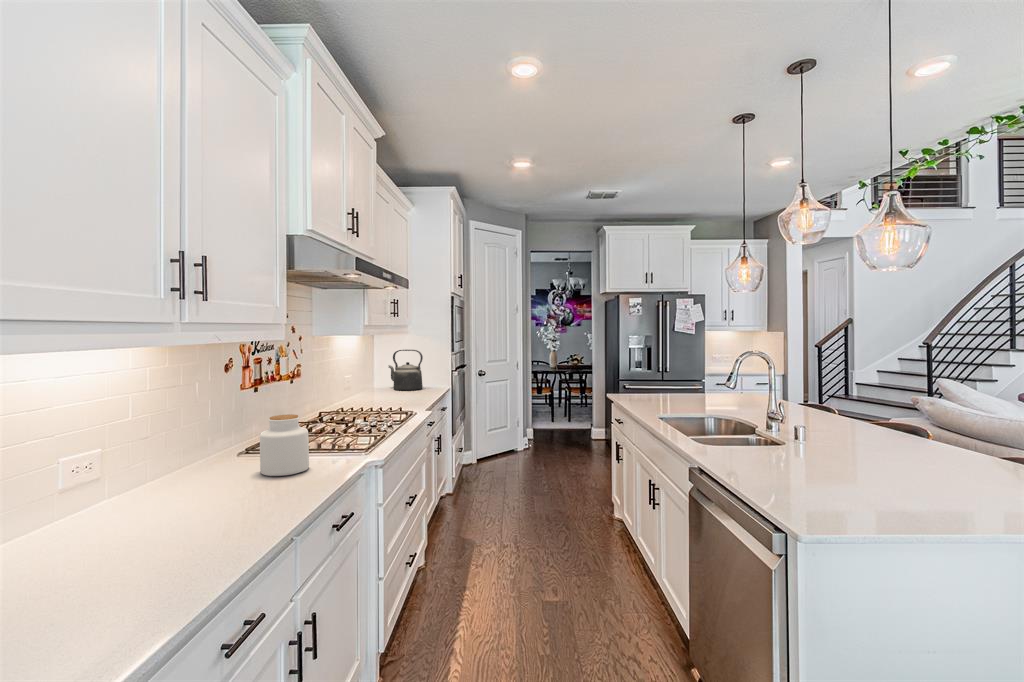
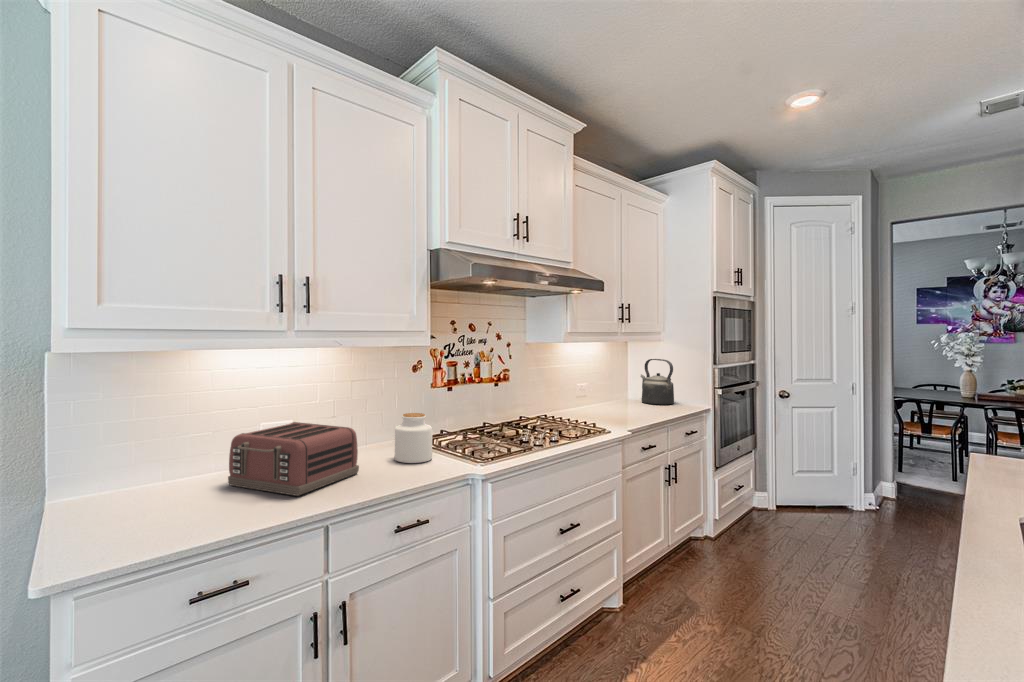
toaster: none [63,440,251,561] -> present [228,422,359,496]

